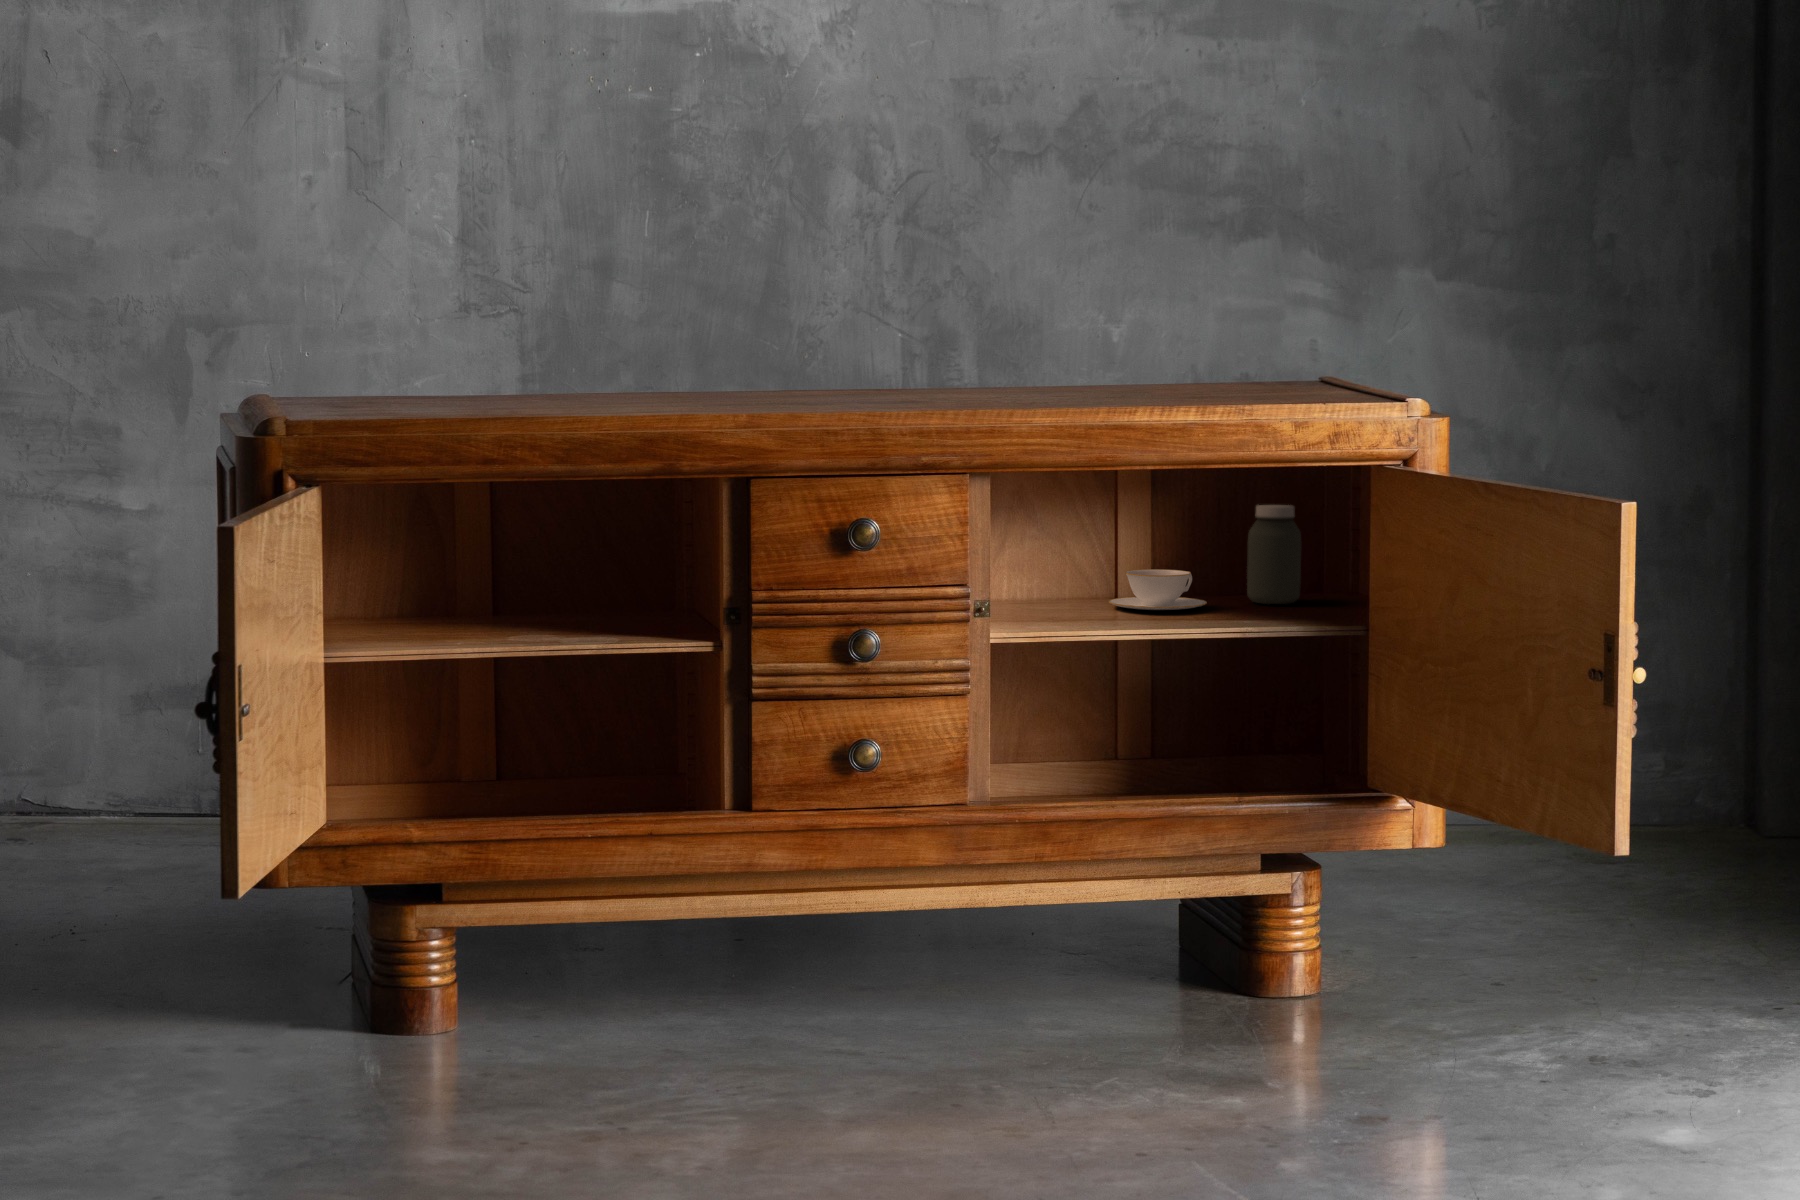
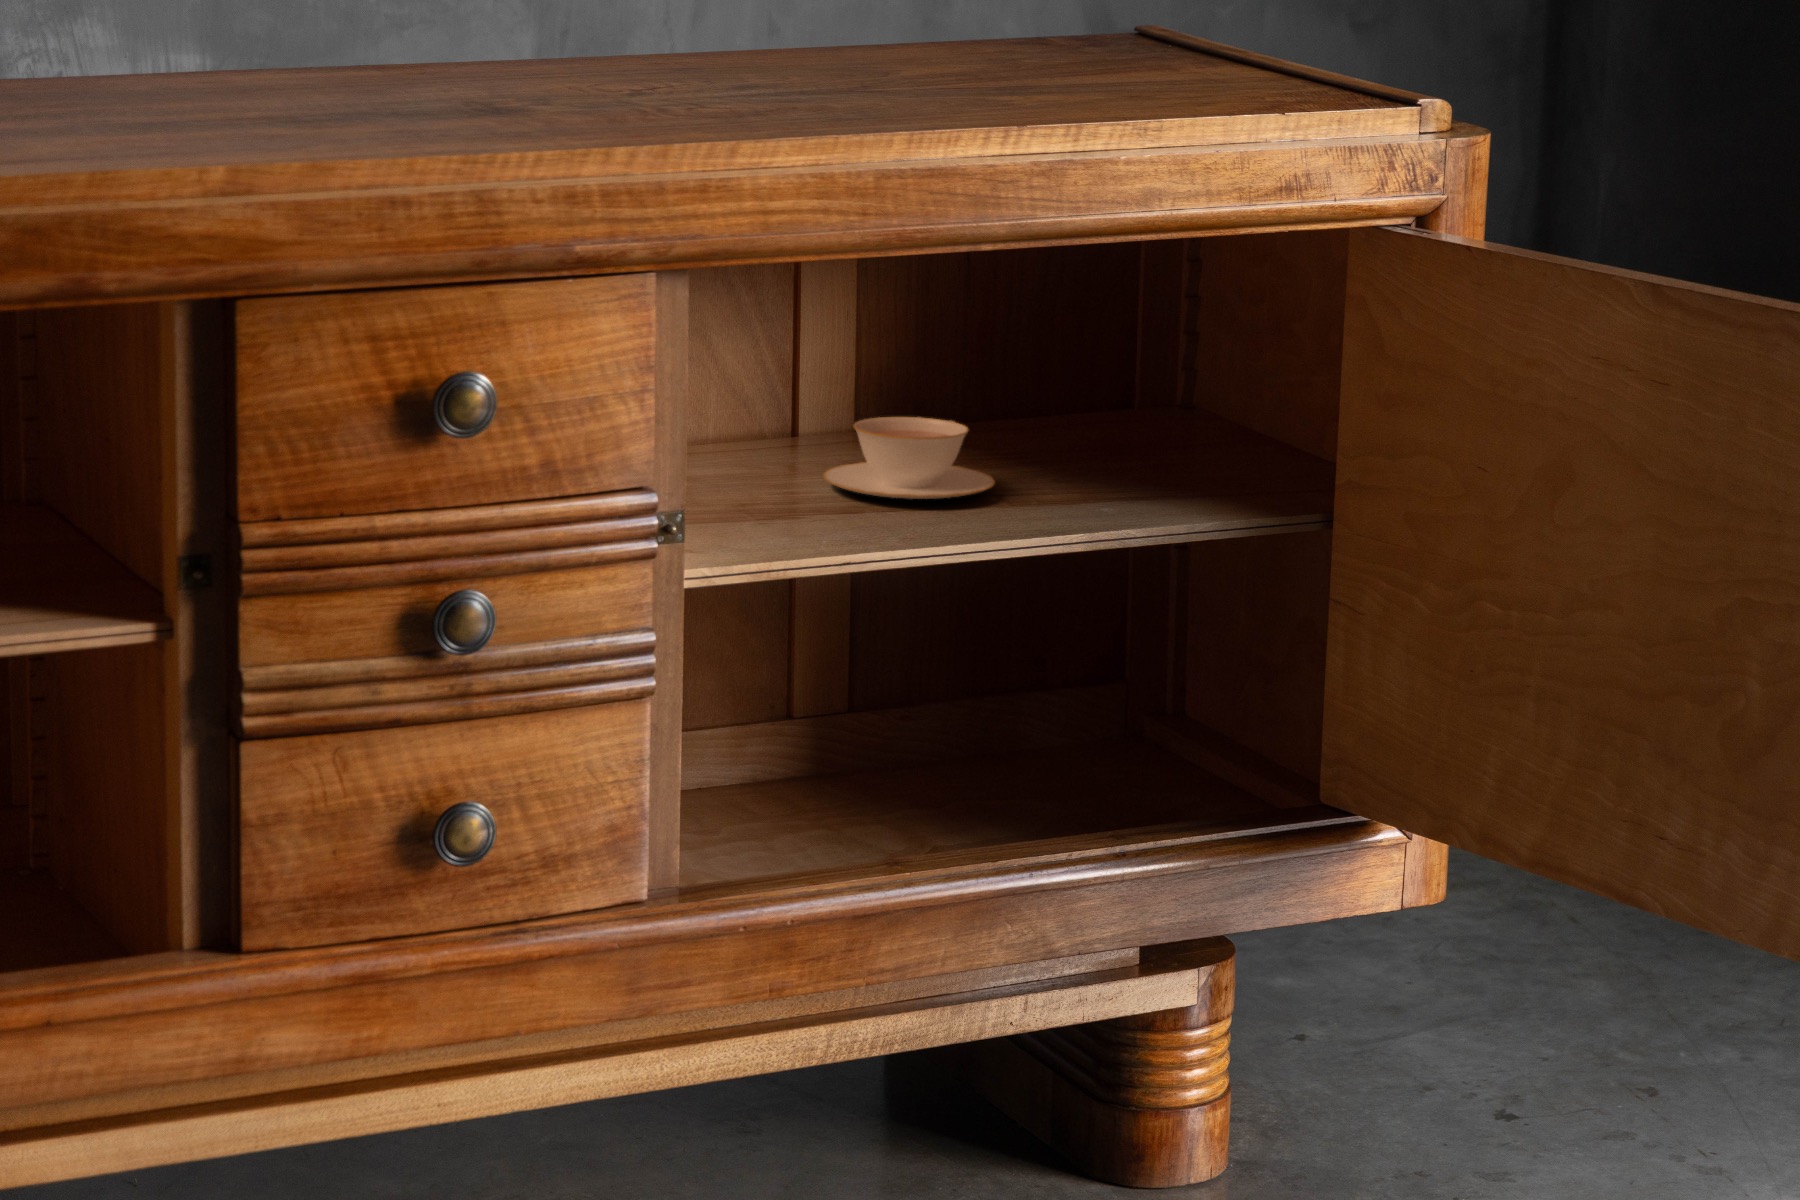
jar: present [1247,505,1301,604] -> none [1034,298,1128,472]

